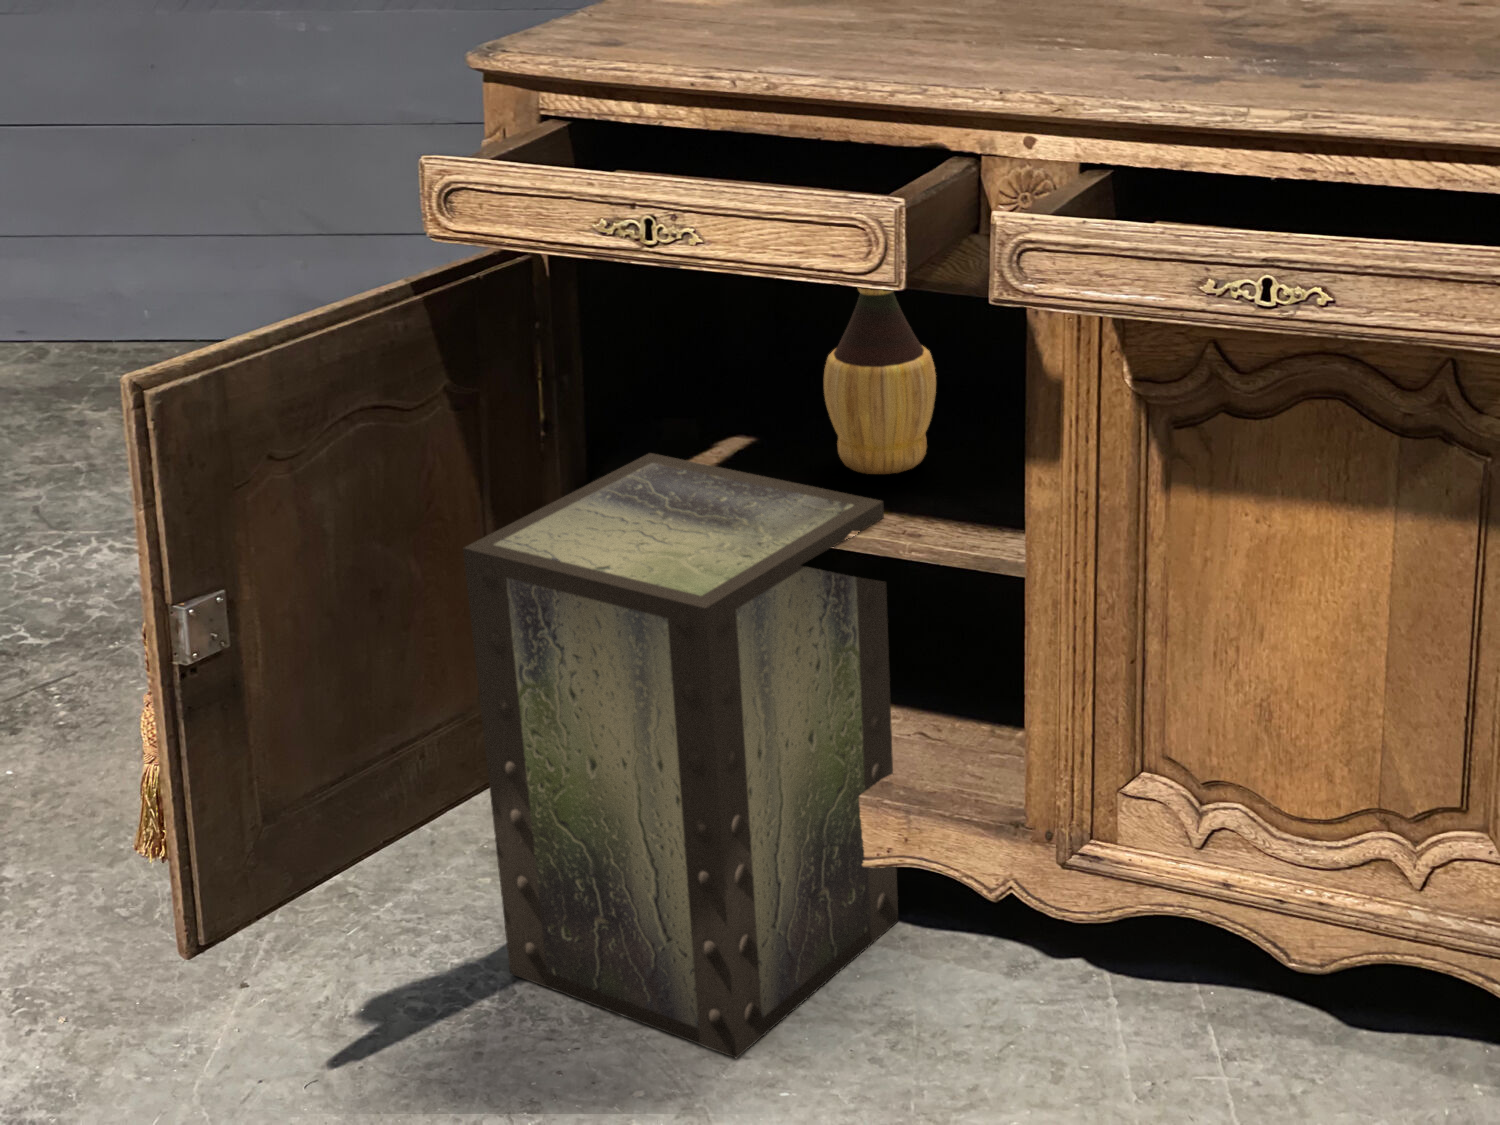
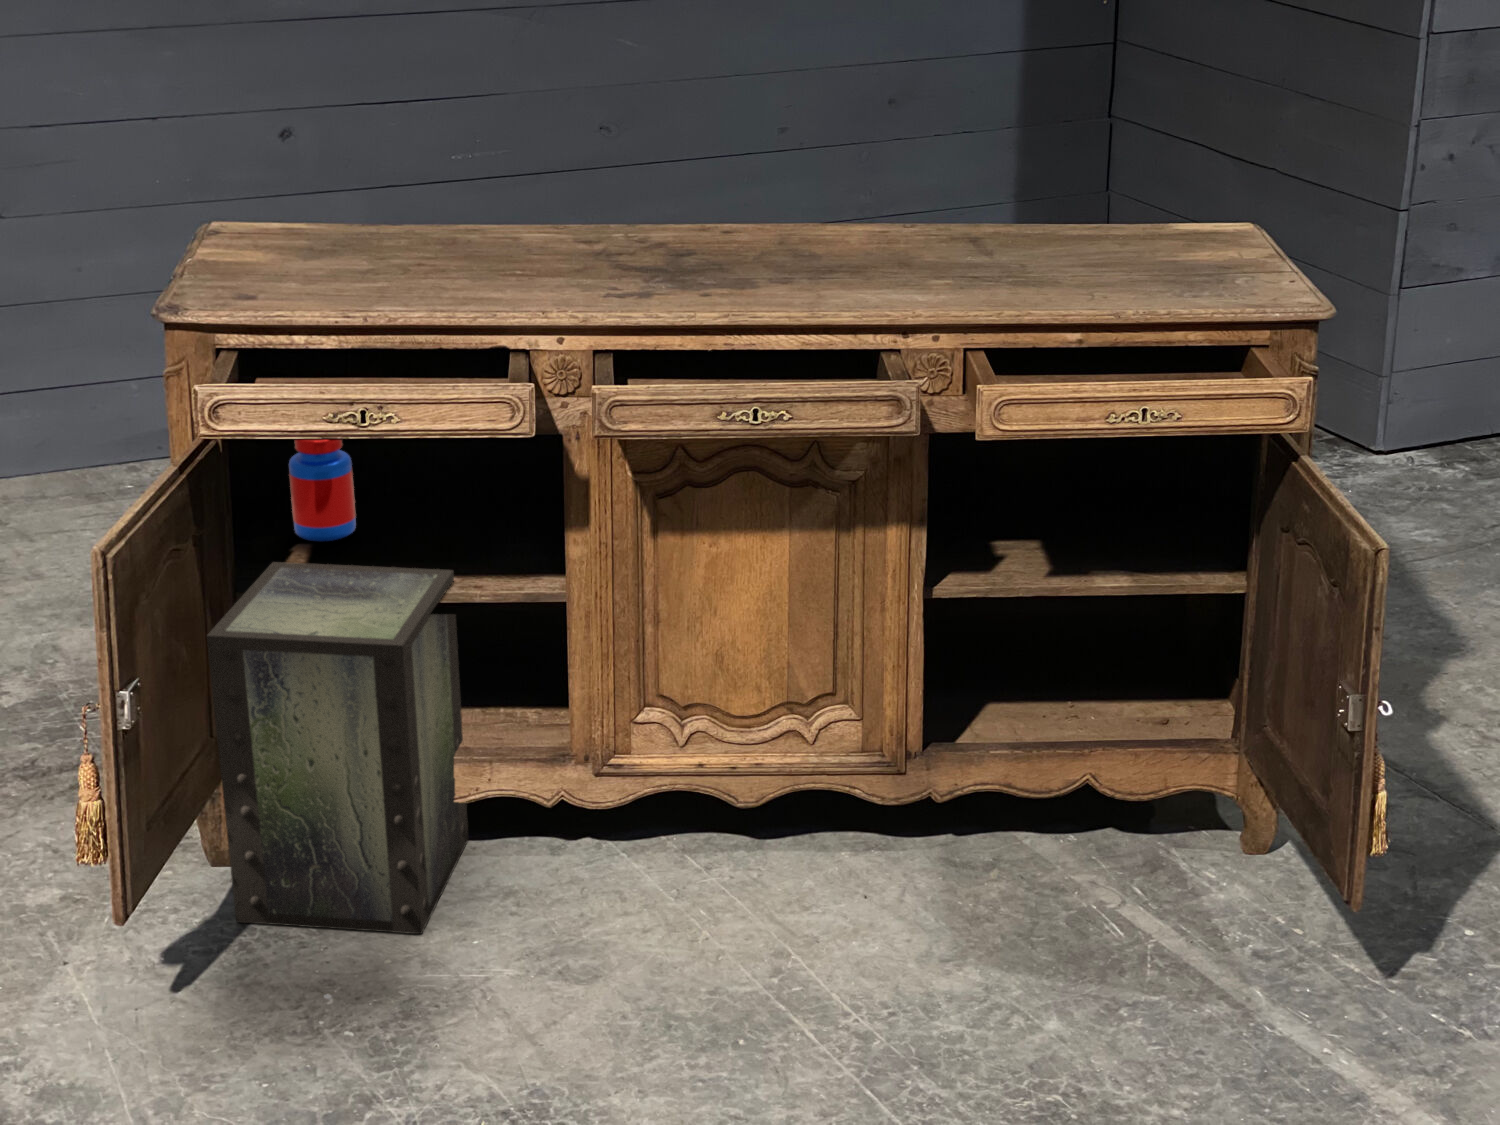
jar: none [723,261,820,434] -> present [289,440,356,542]
wine bottle: present [824,288,936,474] -> none [384,379,457,556]

